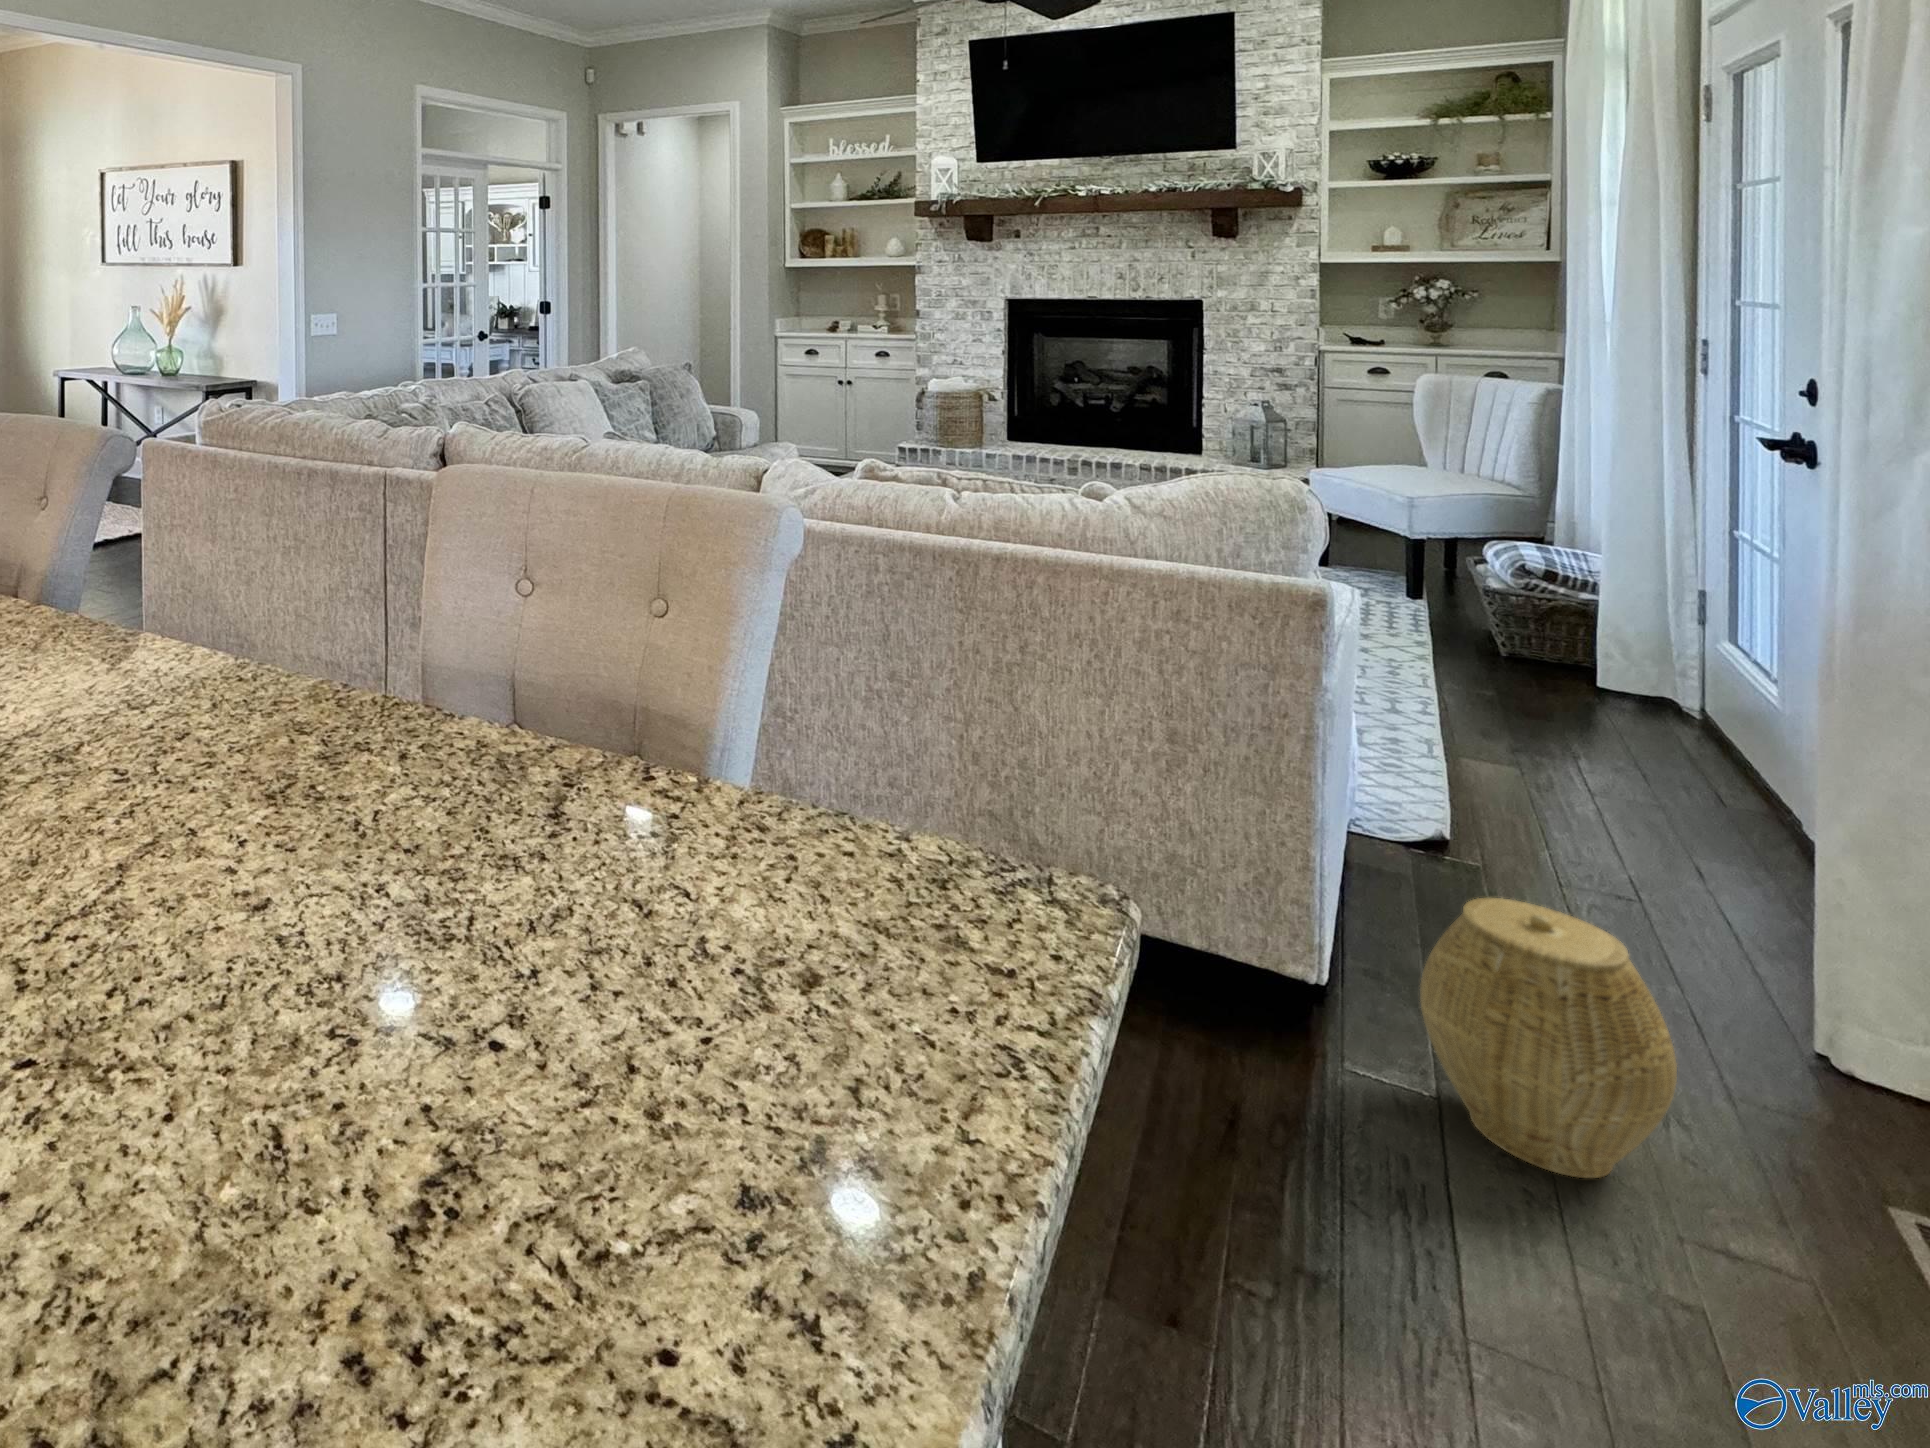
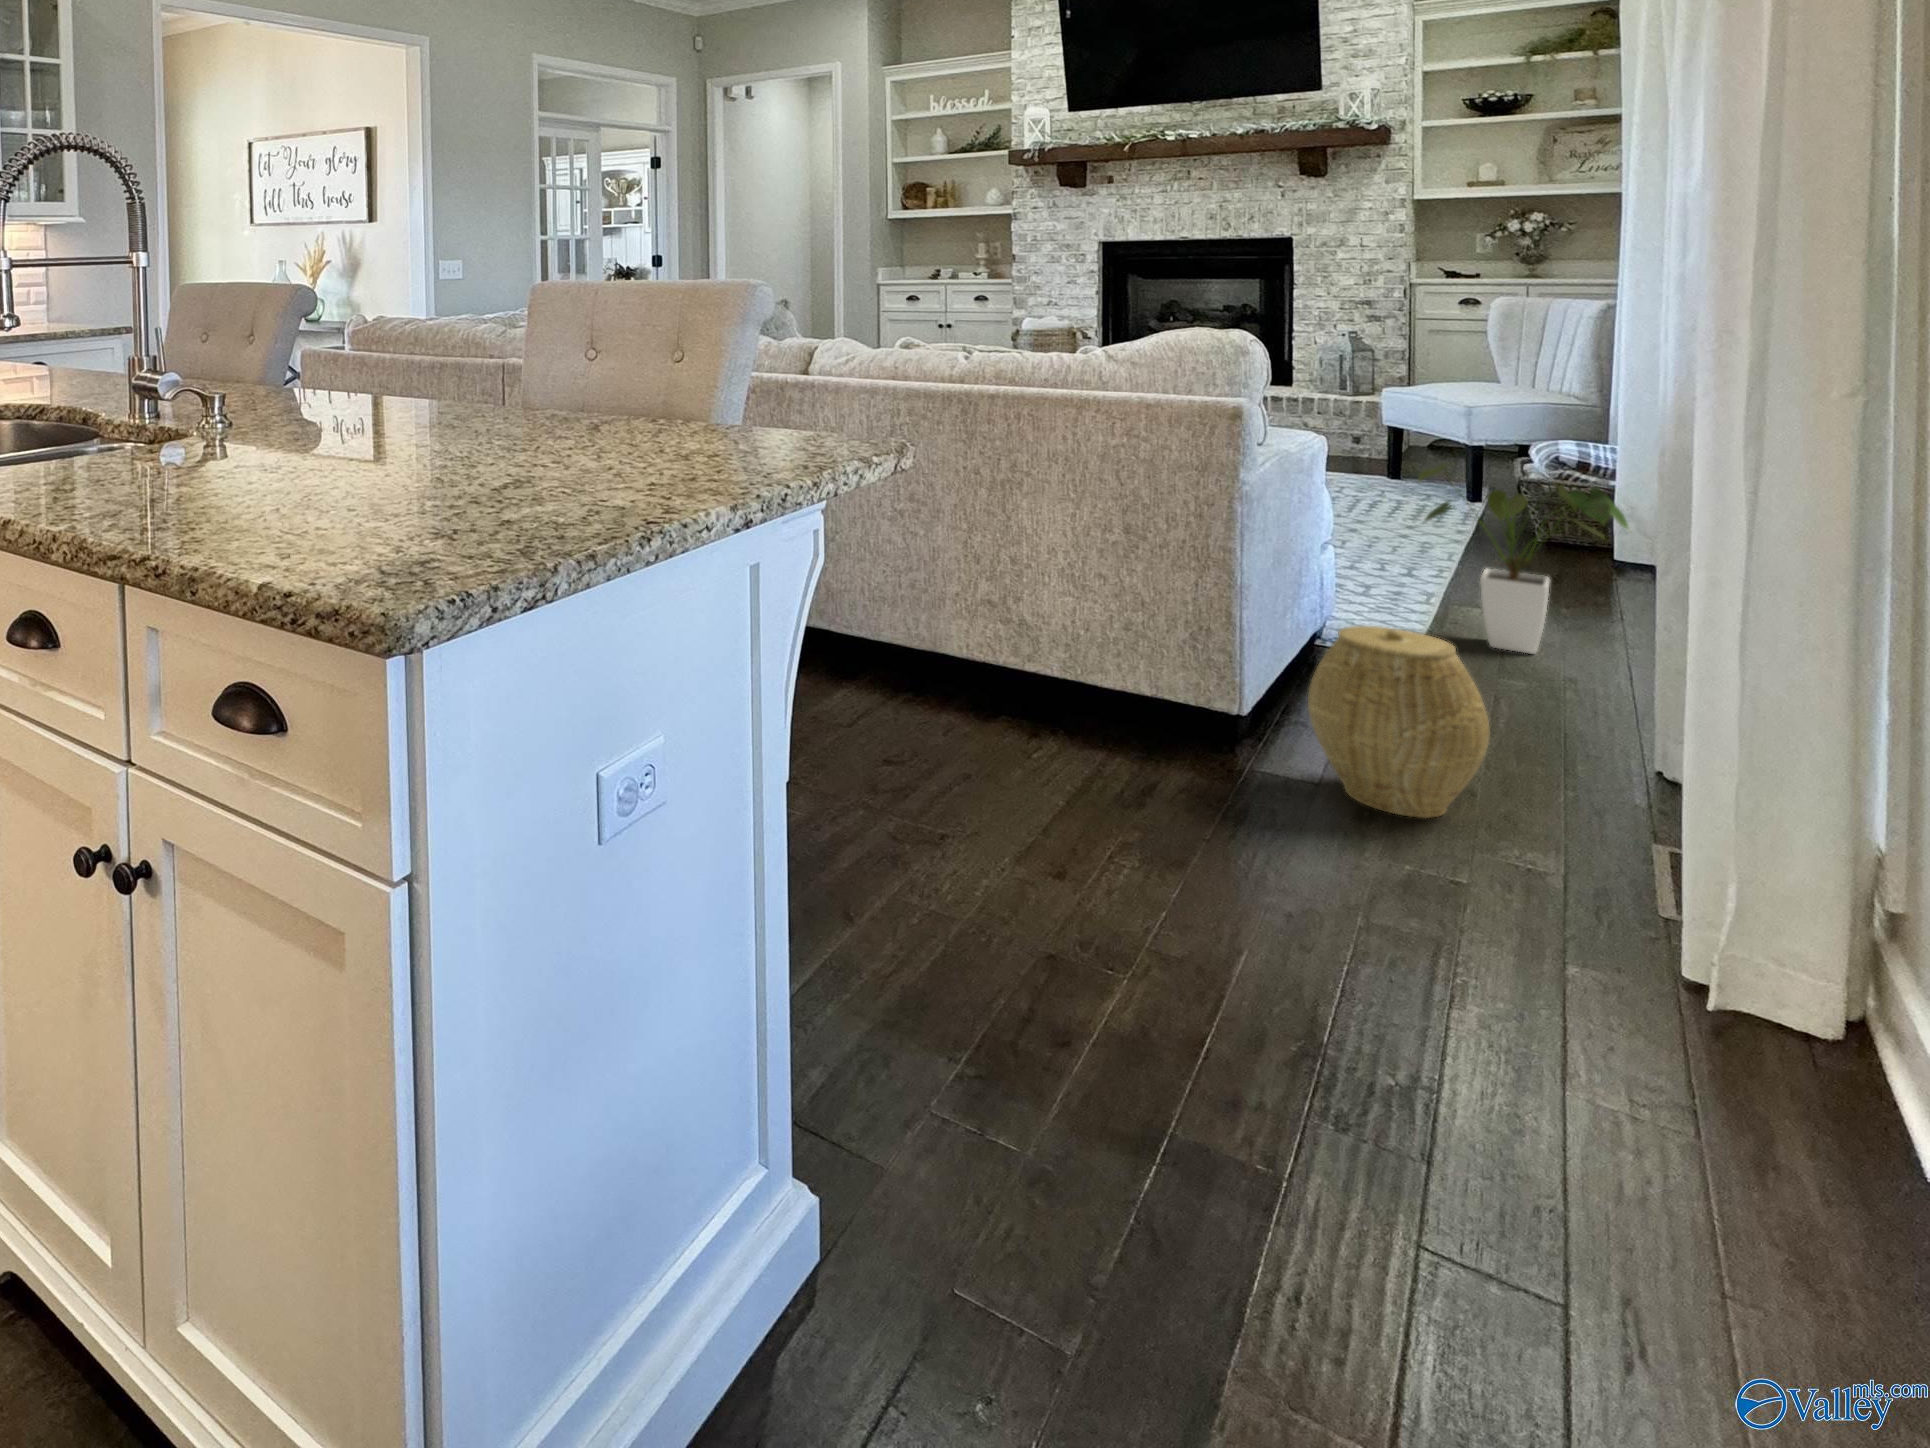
house plant: none [1436,610,1698,845] -> present [1419,464,1630,654]

